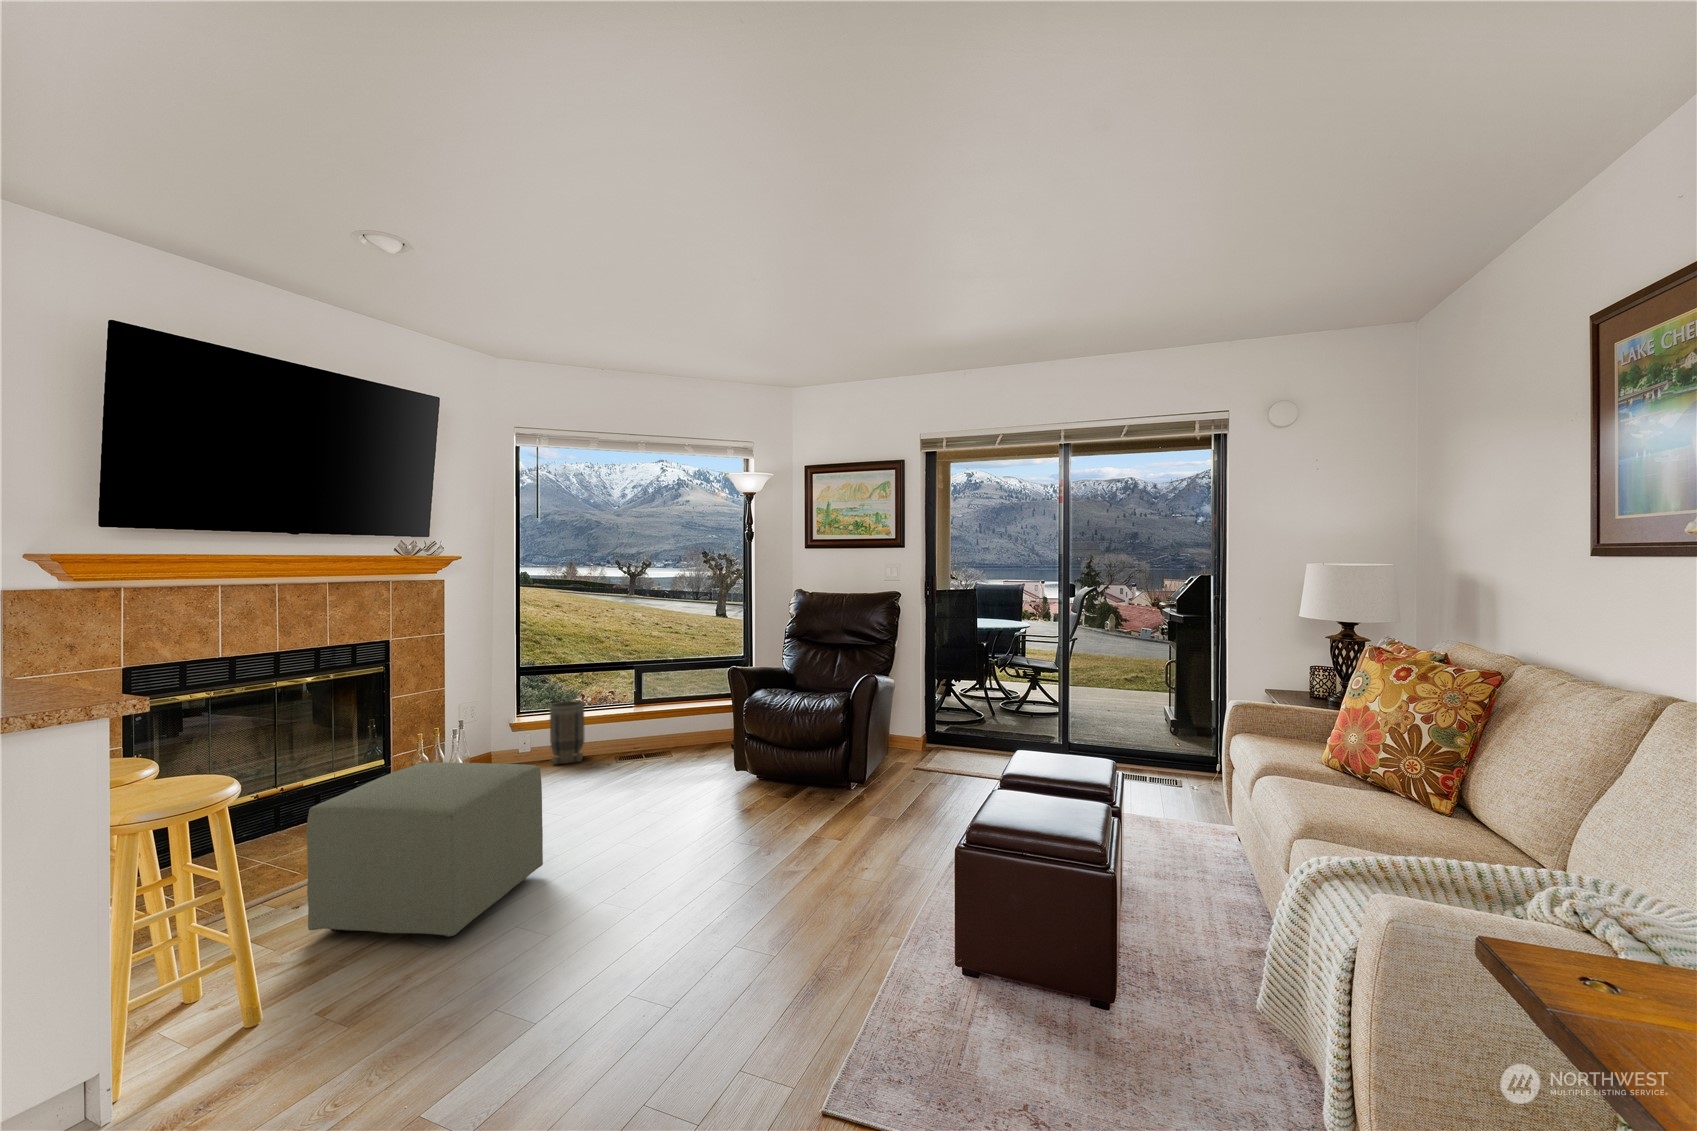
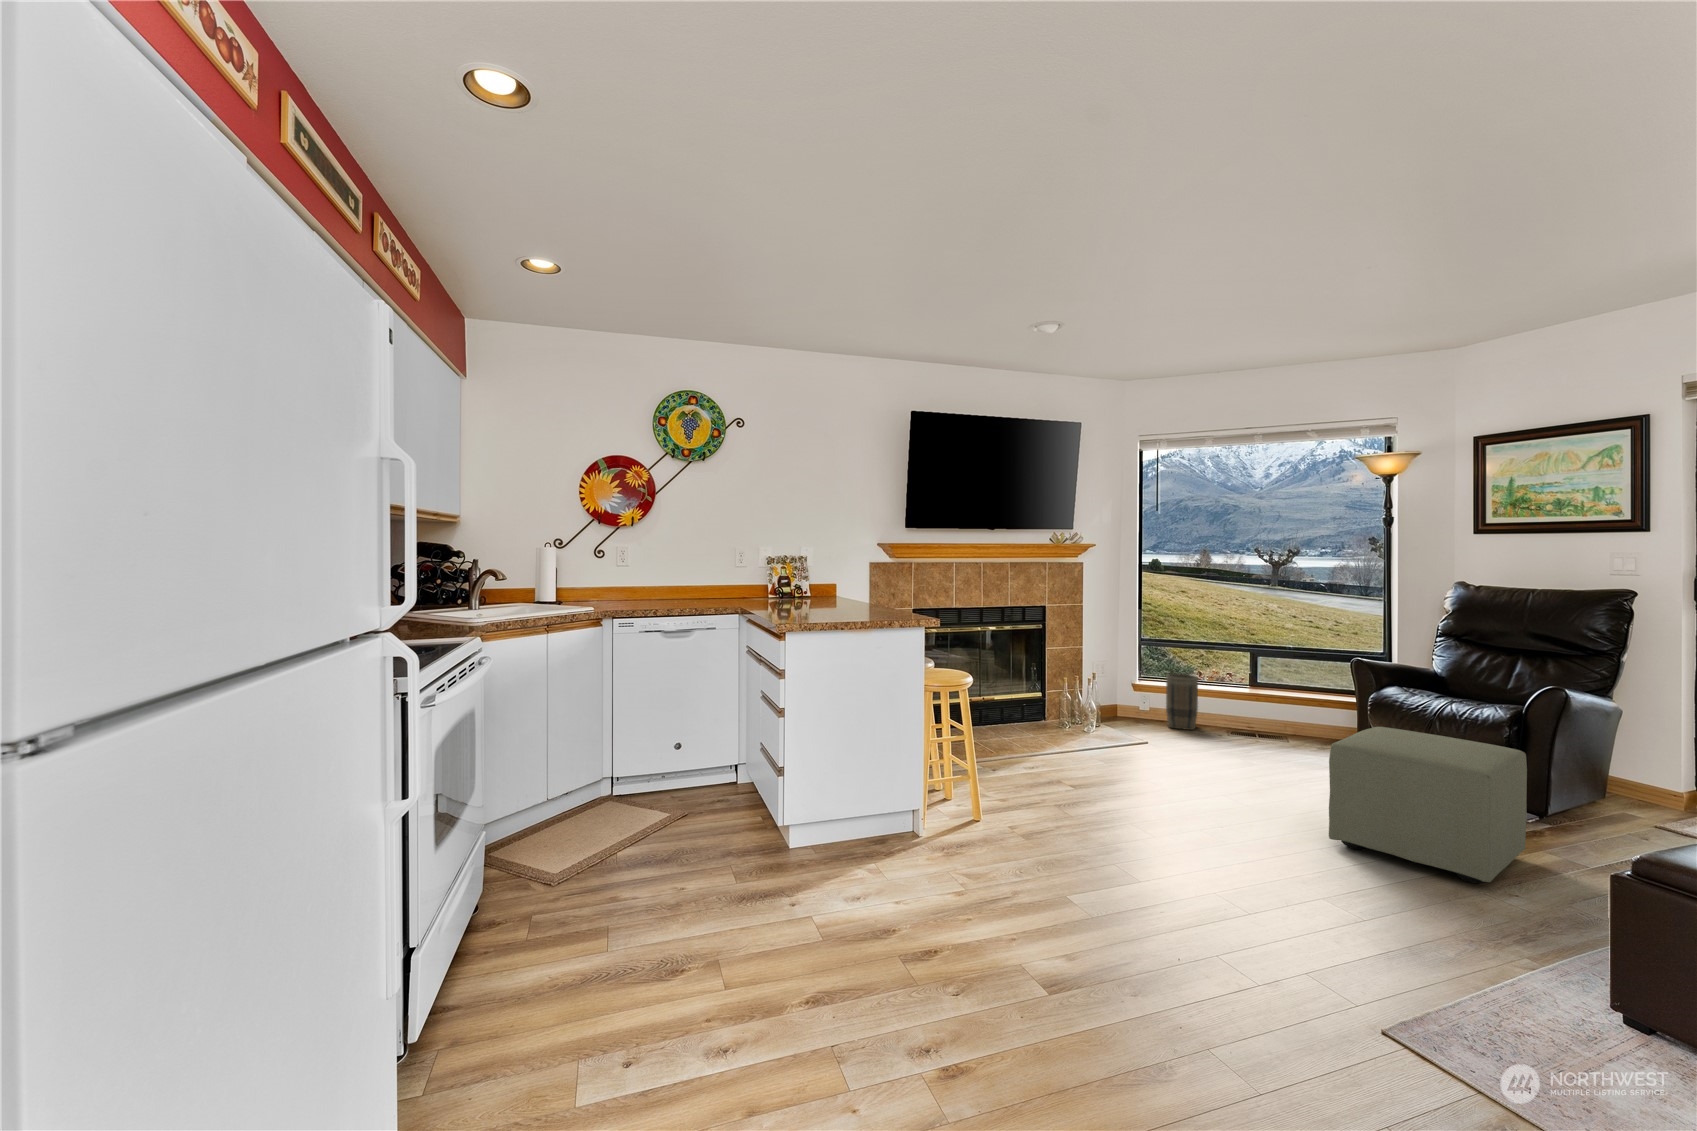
ottoman: present [306,763,543,938] -> present [1329,727,1527,883]

